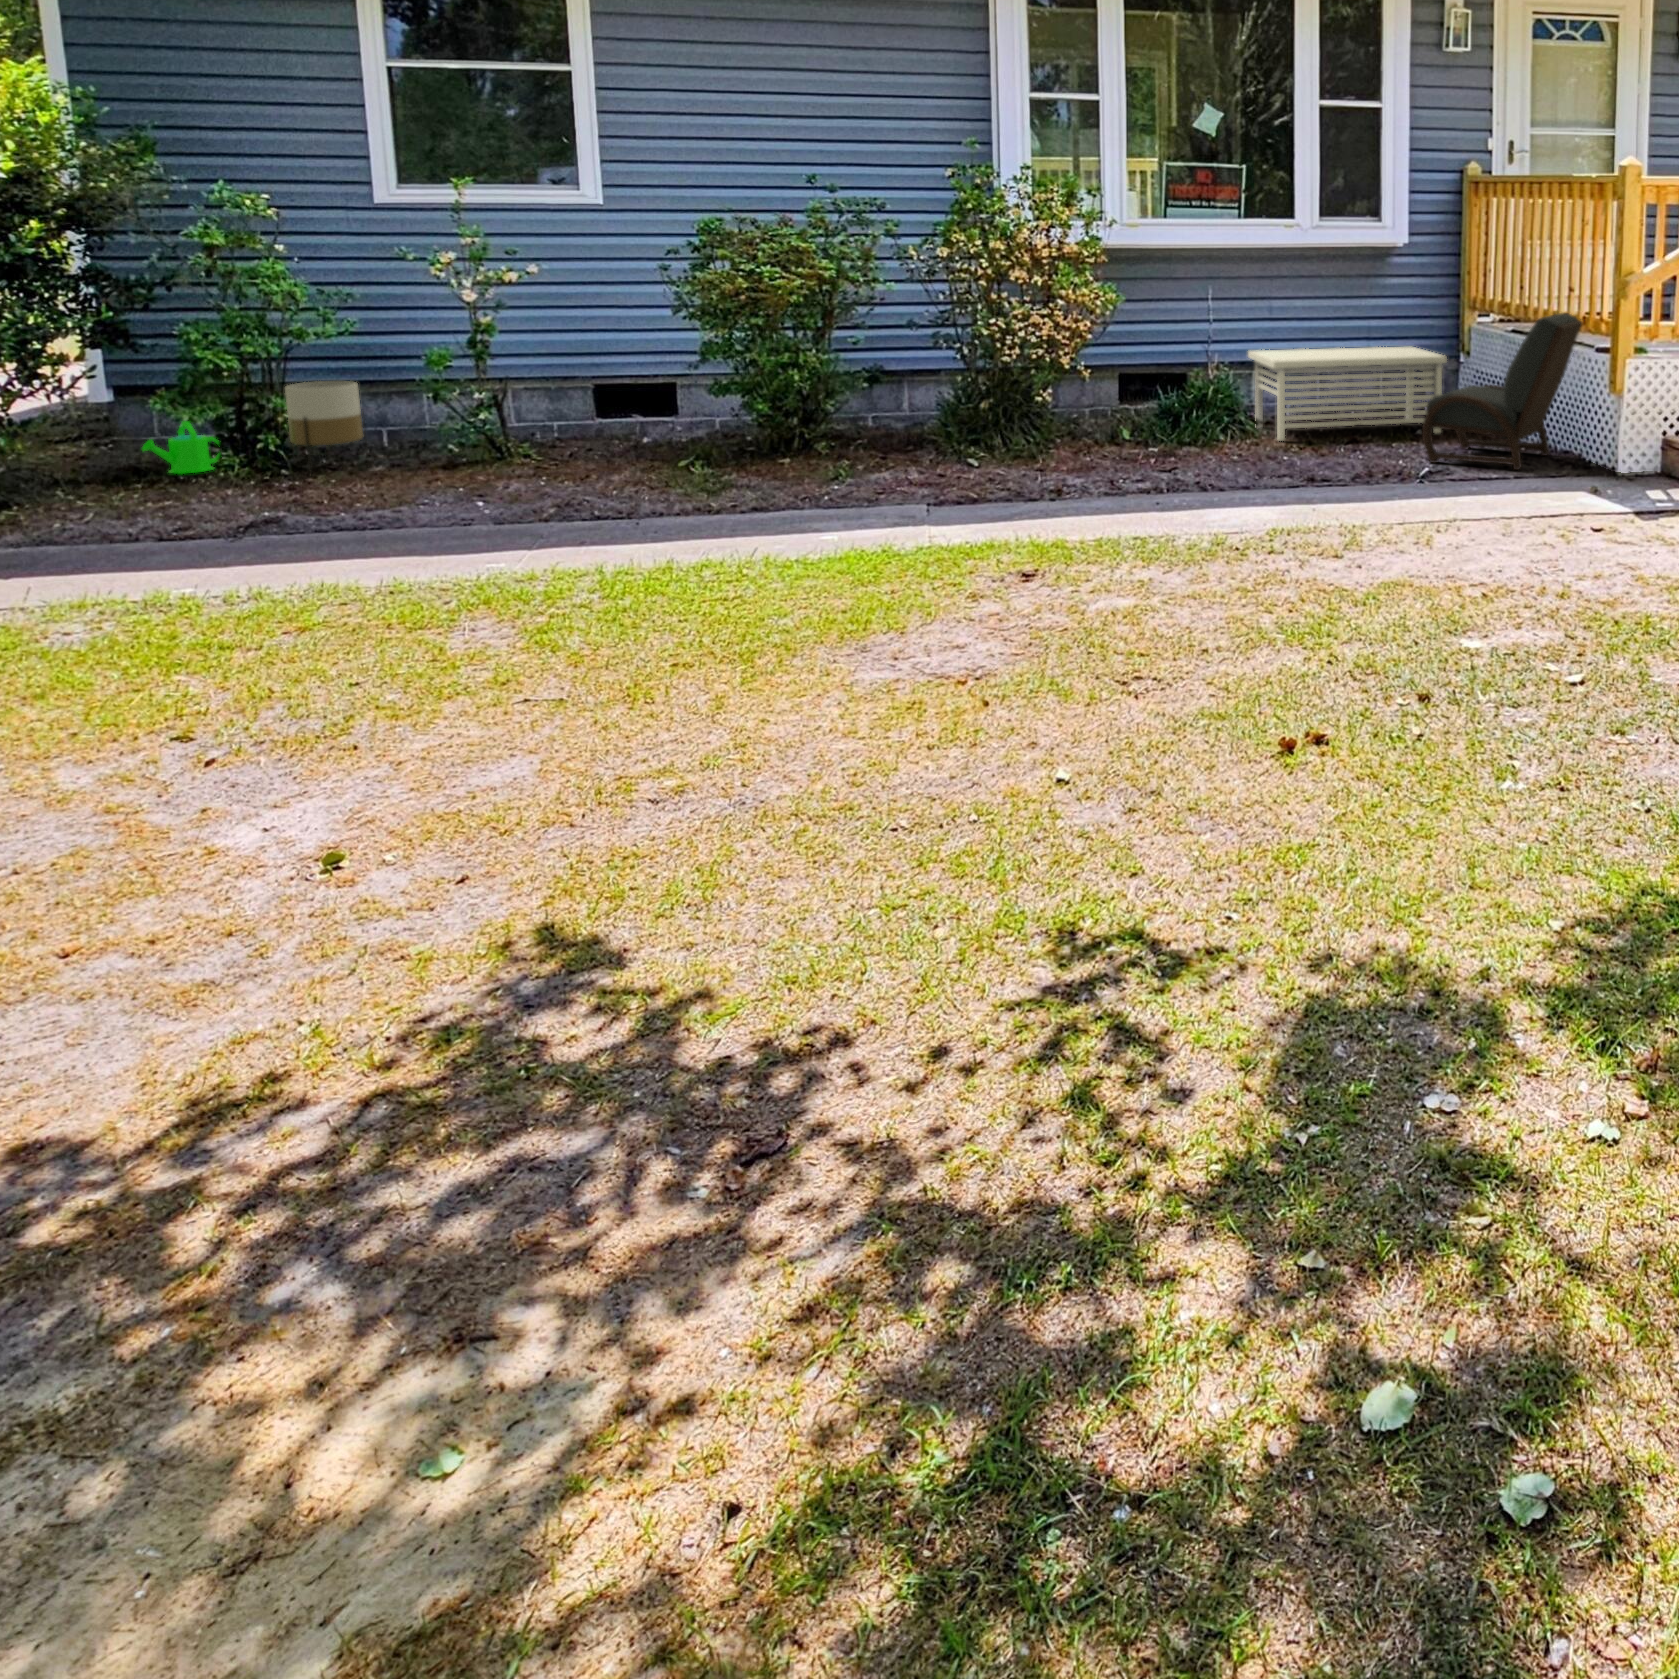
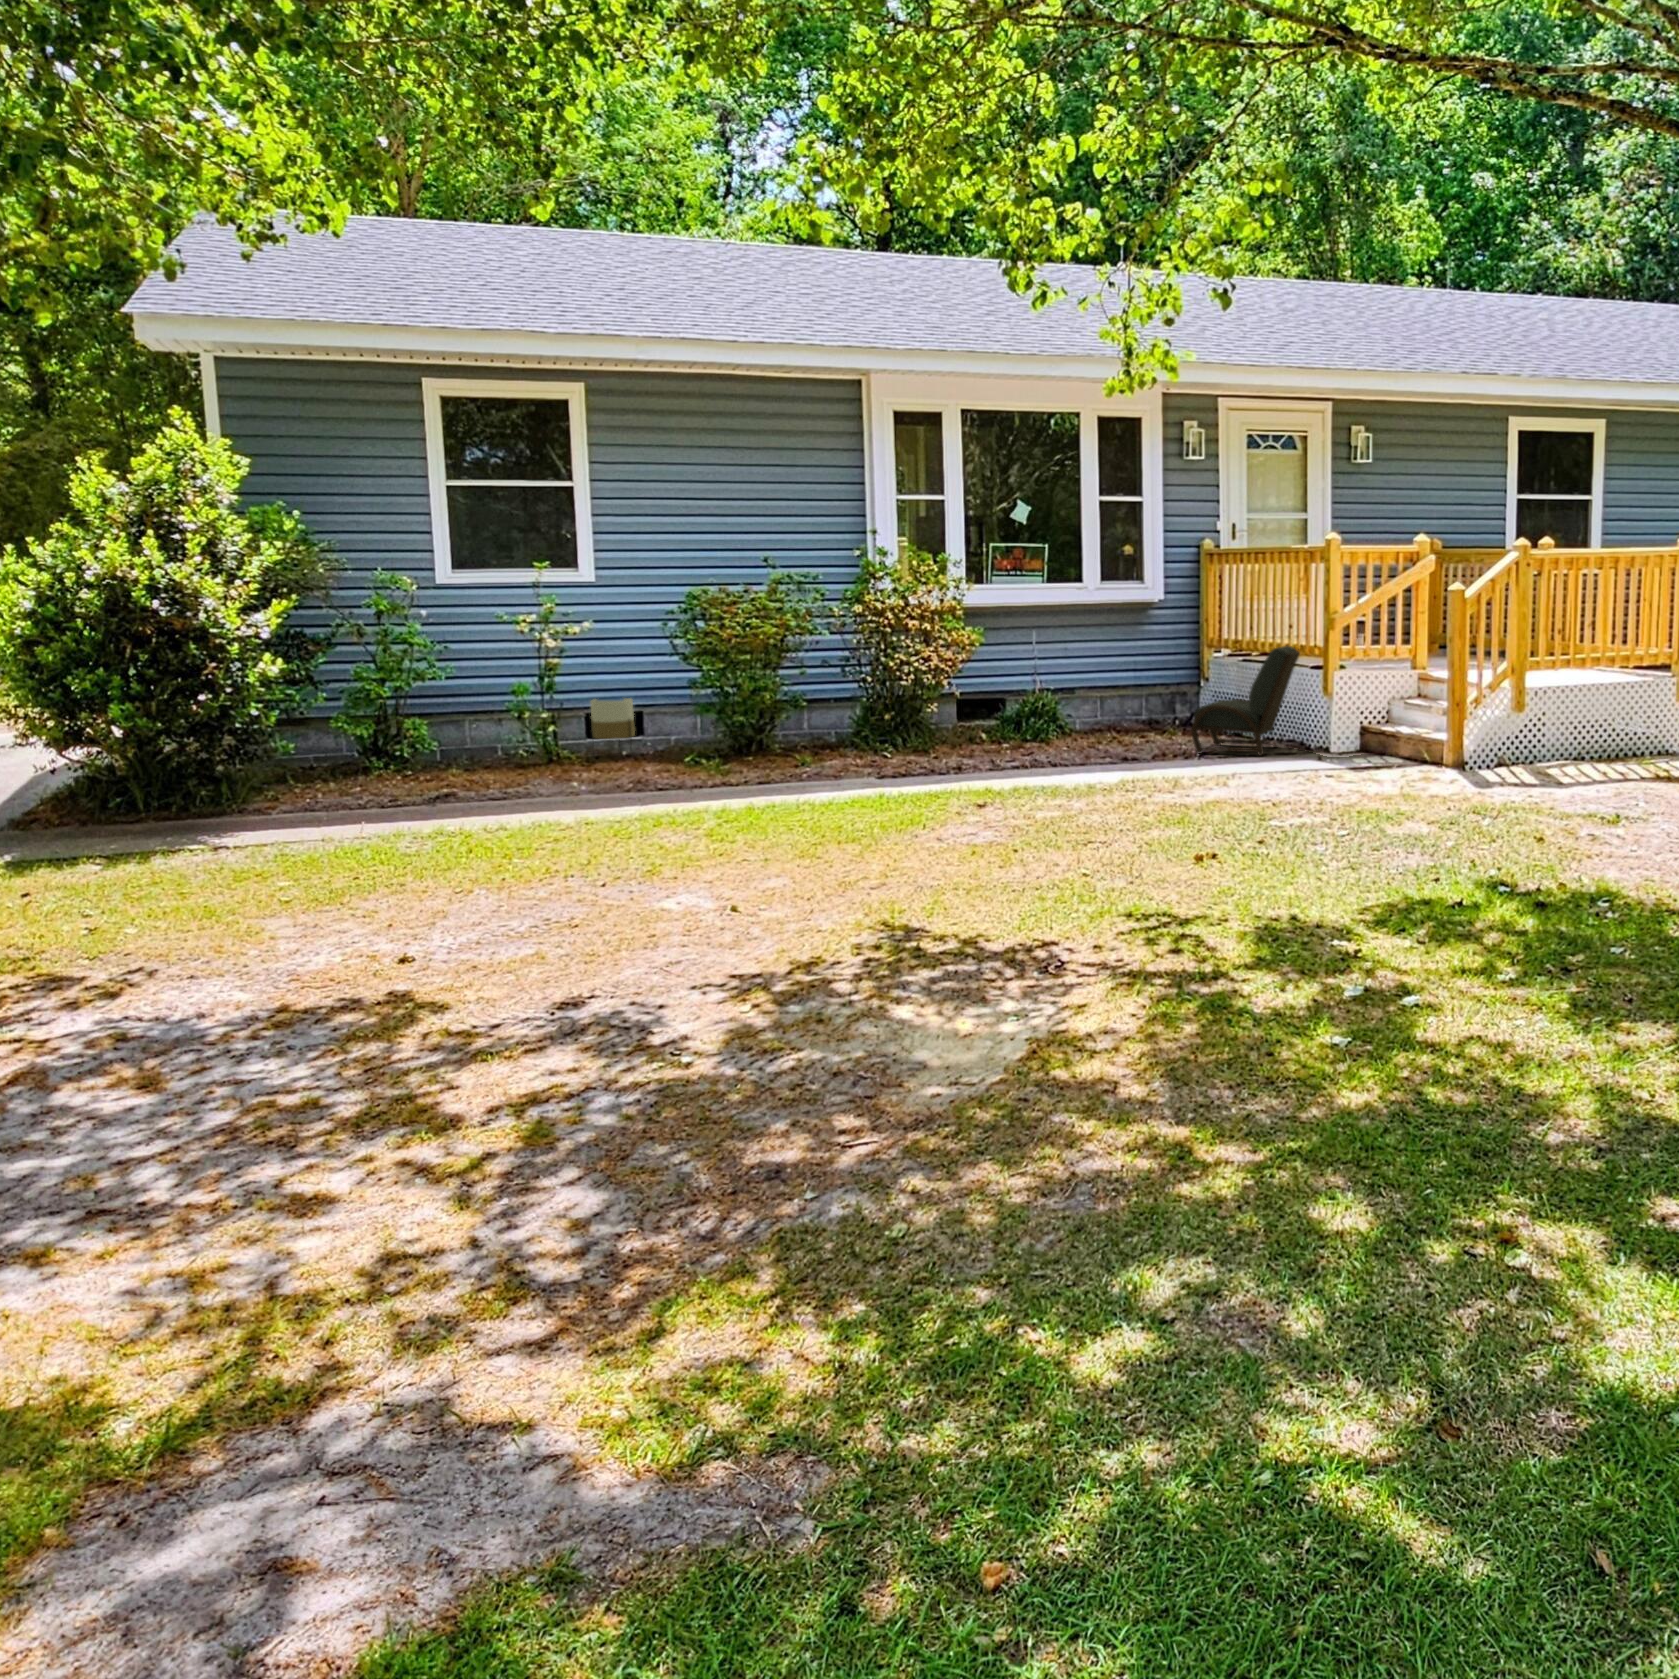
storage bench: present [1248,347,1447,441] -> none [1052,676,1199,745]
planter: present [285,381,366,474] -> present [591,698,635,757]
watering can: present [142,421,222,474] -> none [295,744,345,782]

